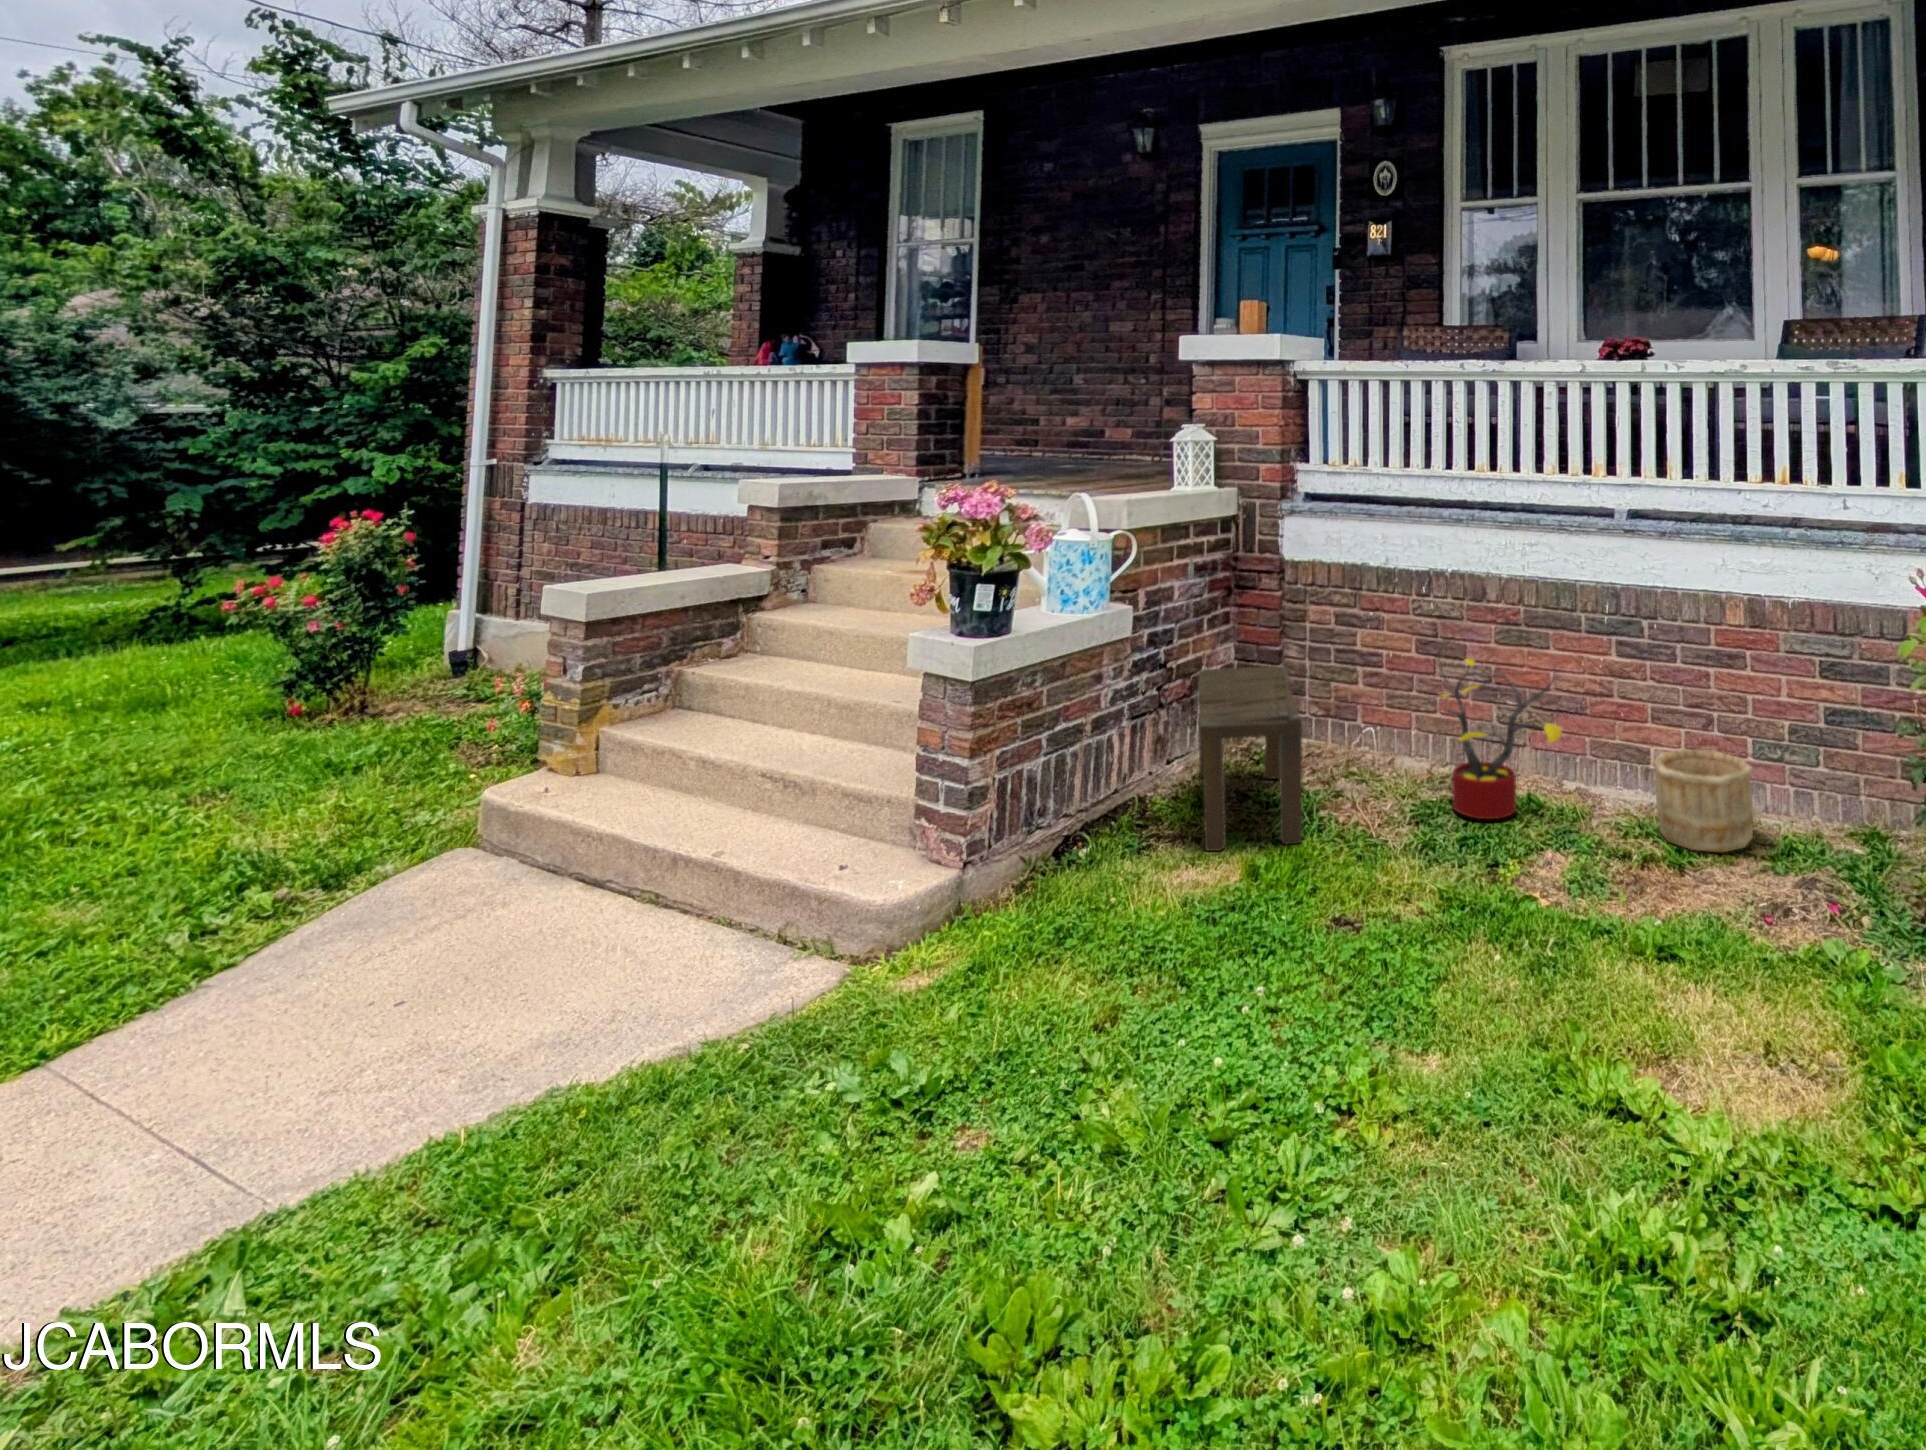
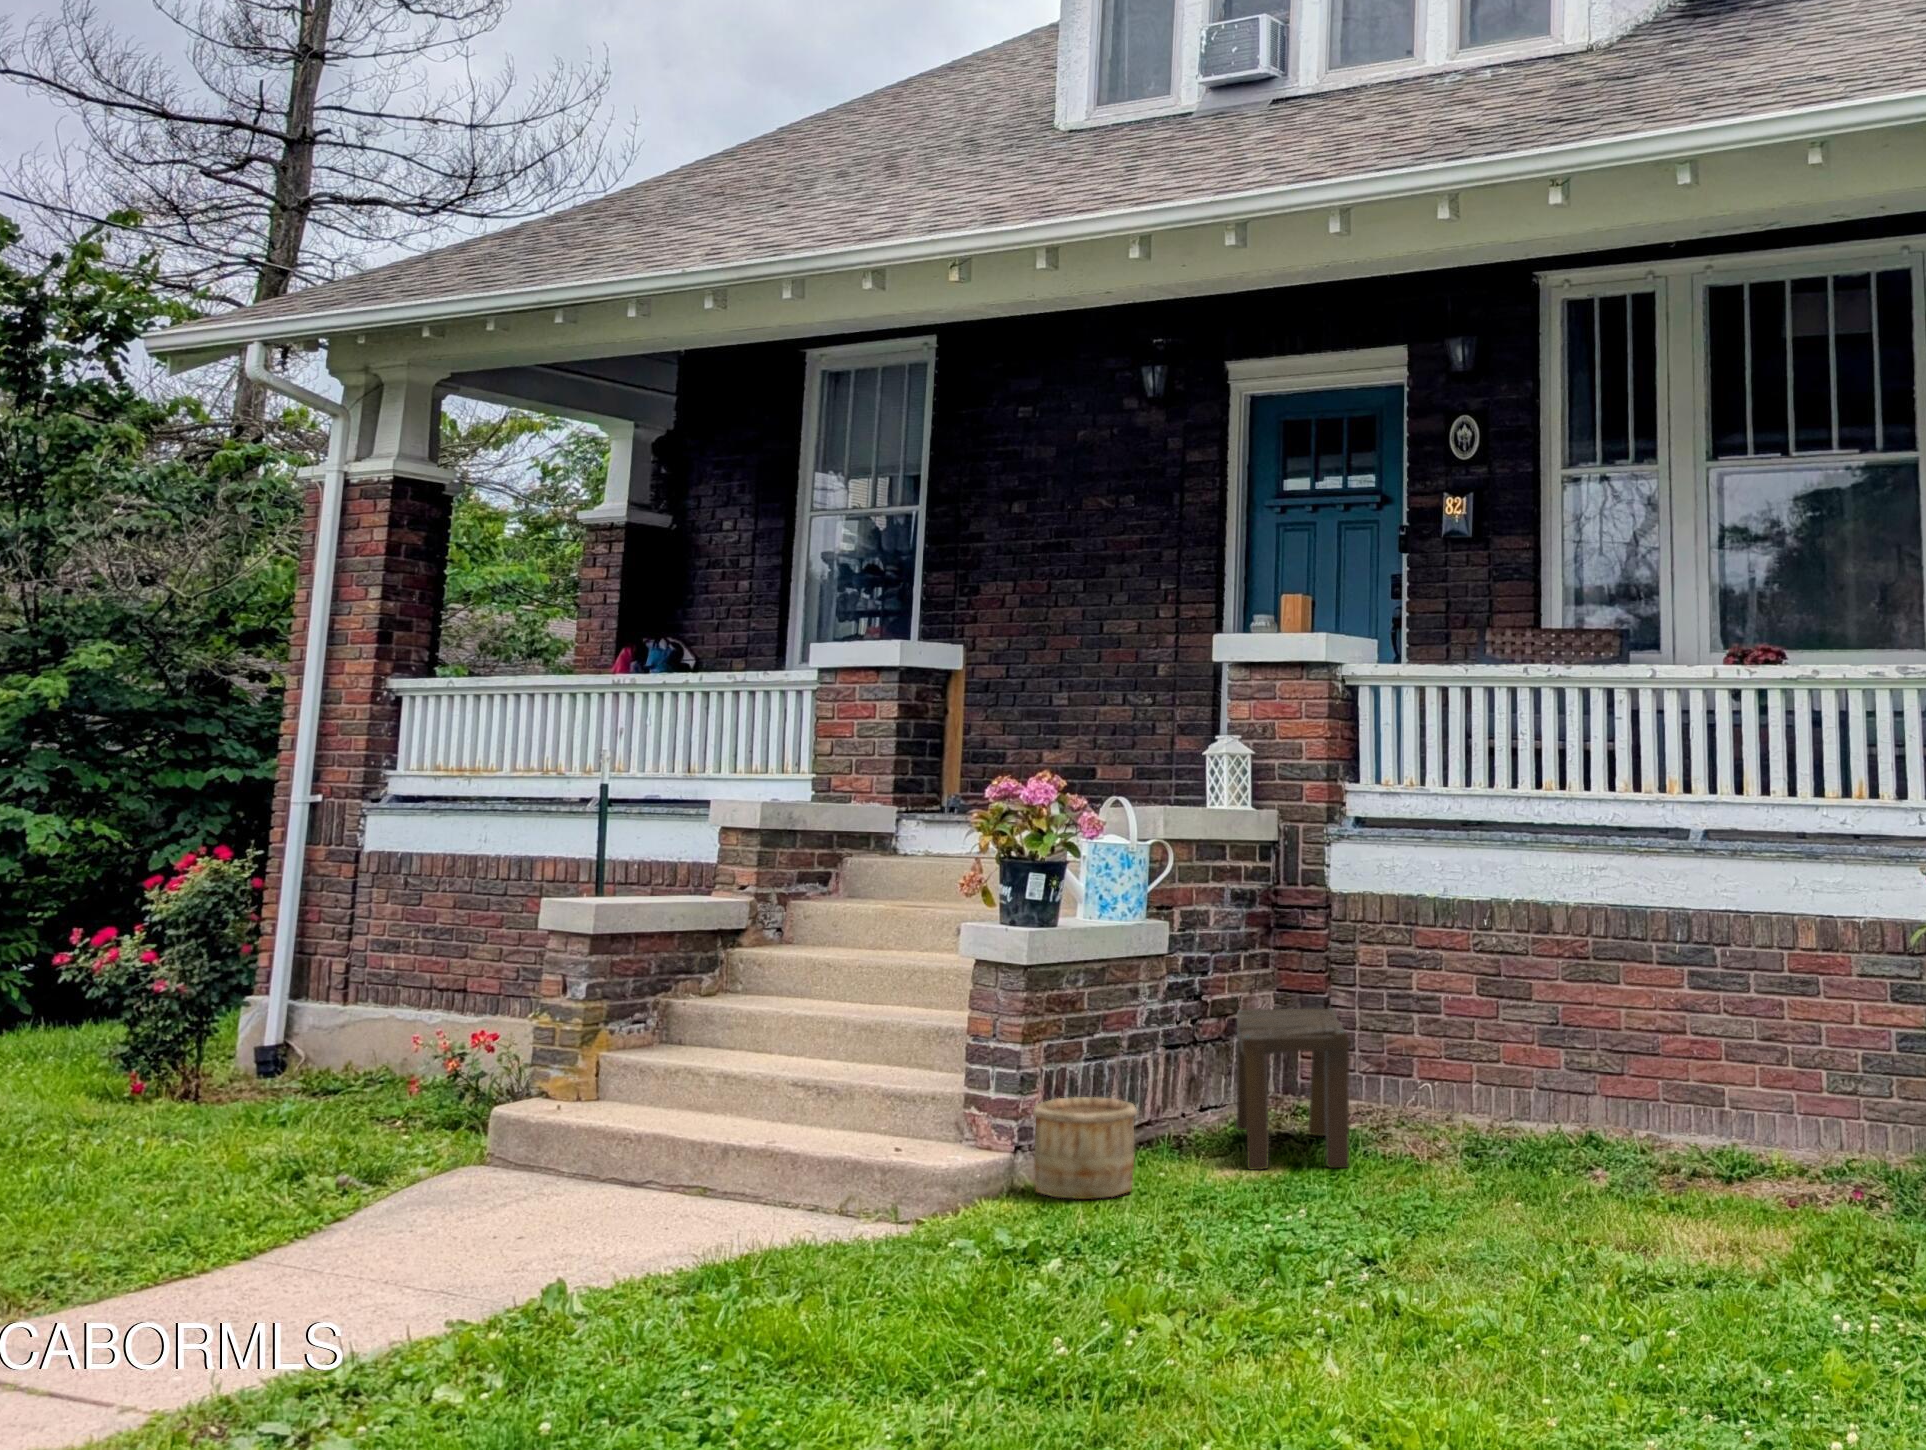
decorative plant: present [1439,648,1562,819] -> none [1501,980,1625,1158]
wooden bucket: present [1652,749,1753,852] -> present [1033,1097,1137,1199]

